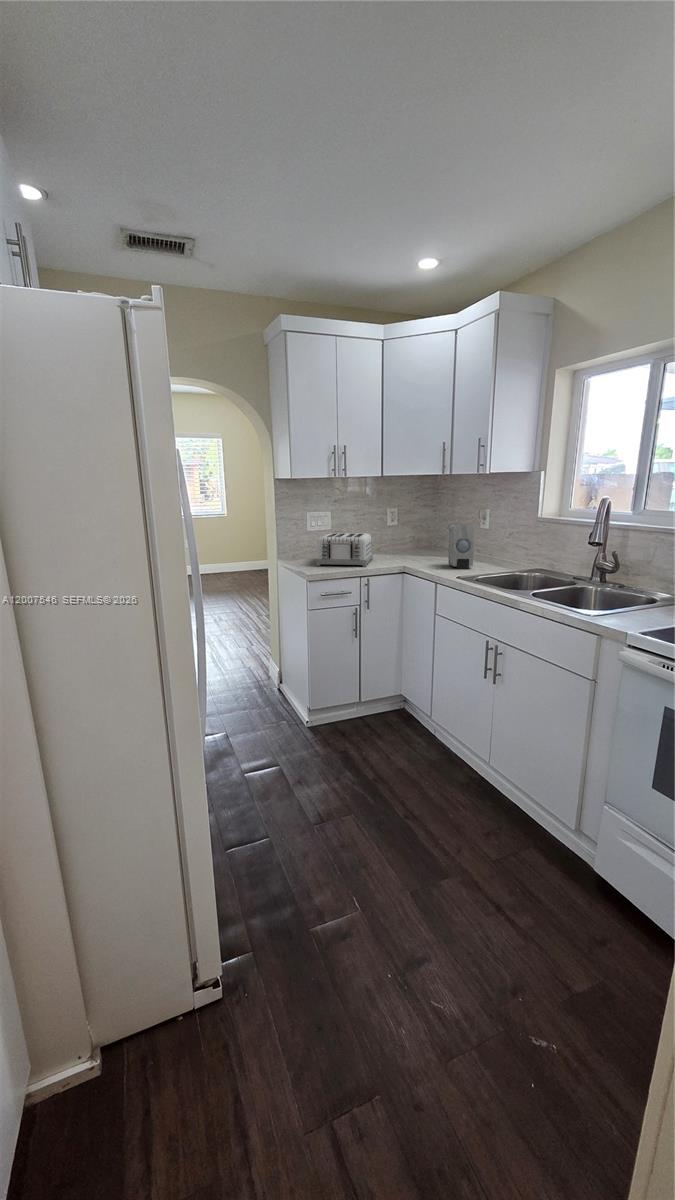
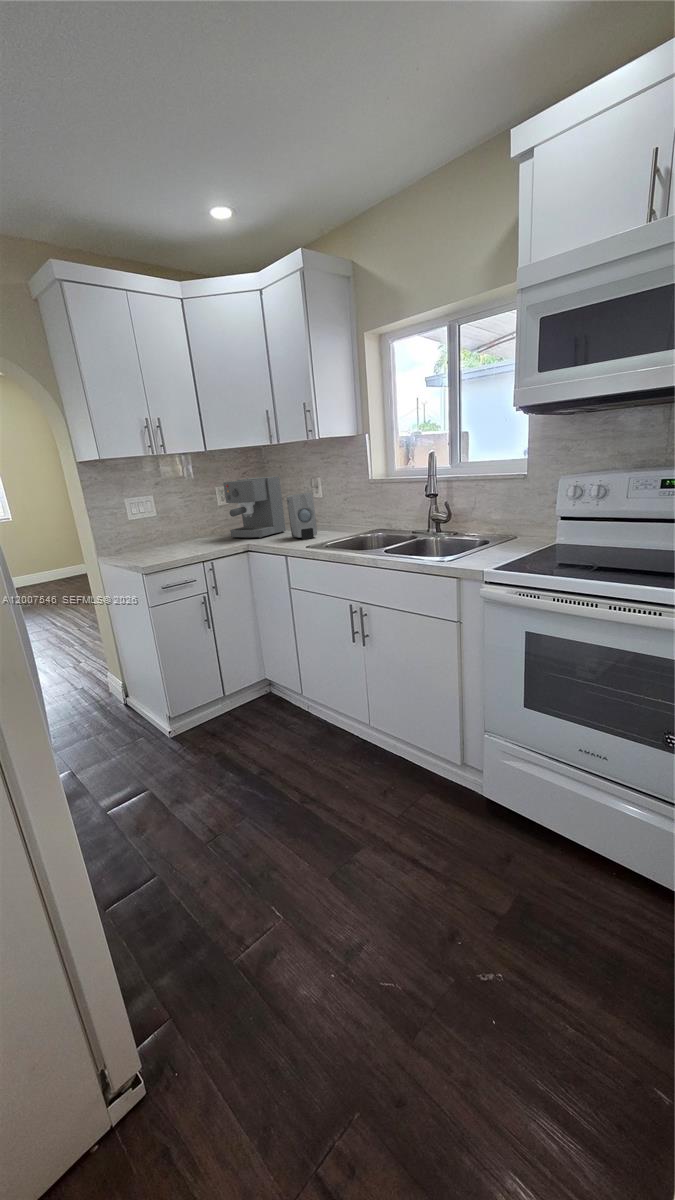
coffee maker: none [393,504,447,561] -> present [223,476,286,538]
toaster: present [317,533,373,567] -> none [145,515,210,557]

